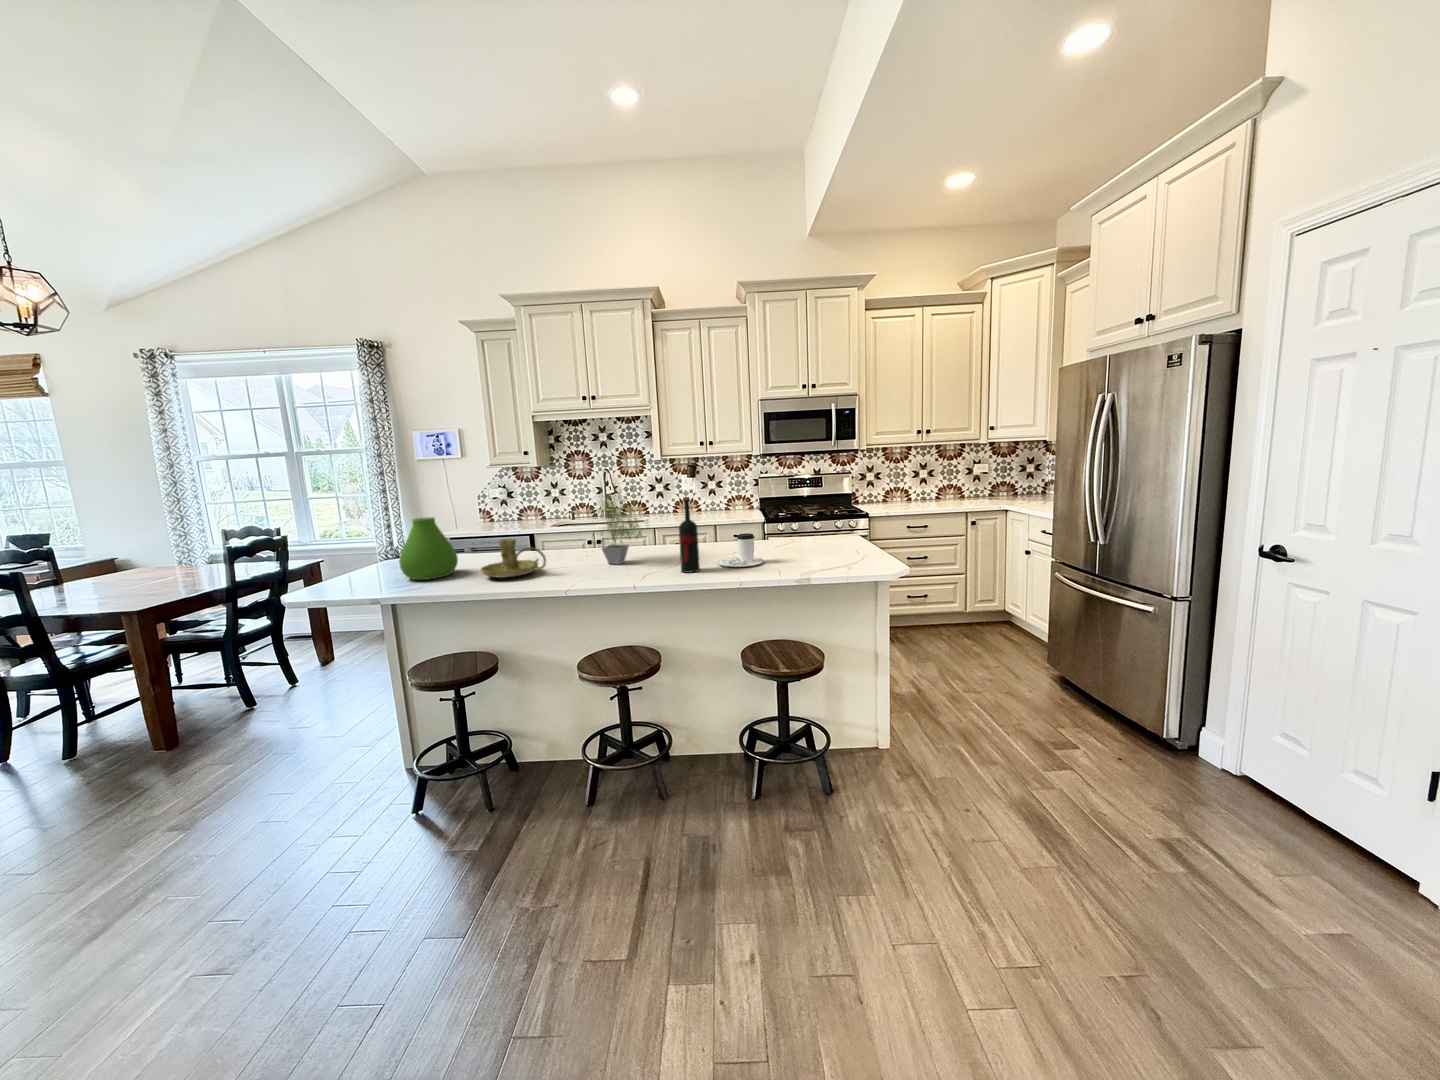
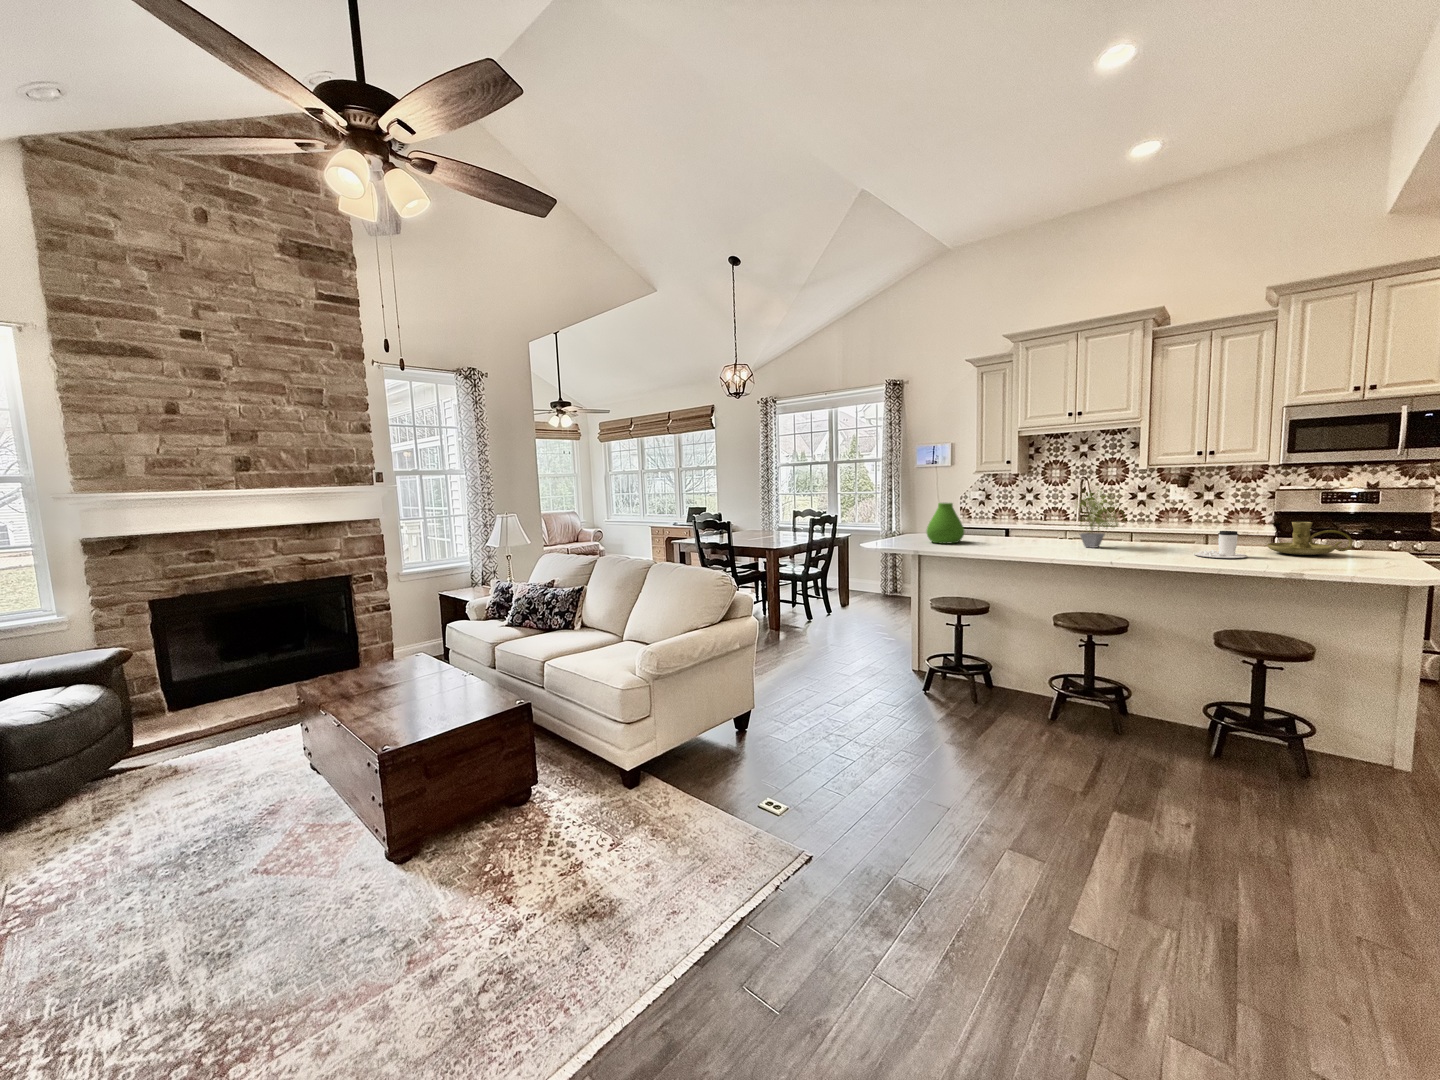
wine bottle: present [679,497,700,573] -> none [1154,495,1175,557]
candle holder: present [481,539,546,578] -> present [1267,522,1353,555]

